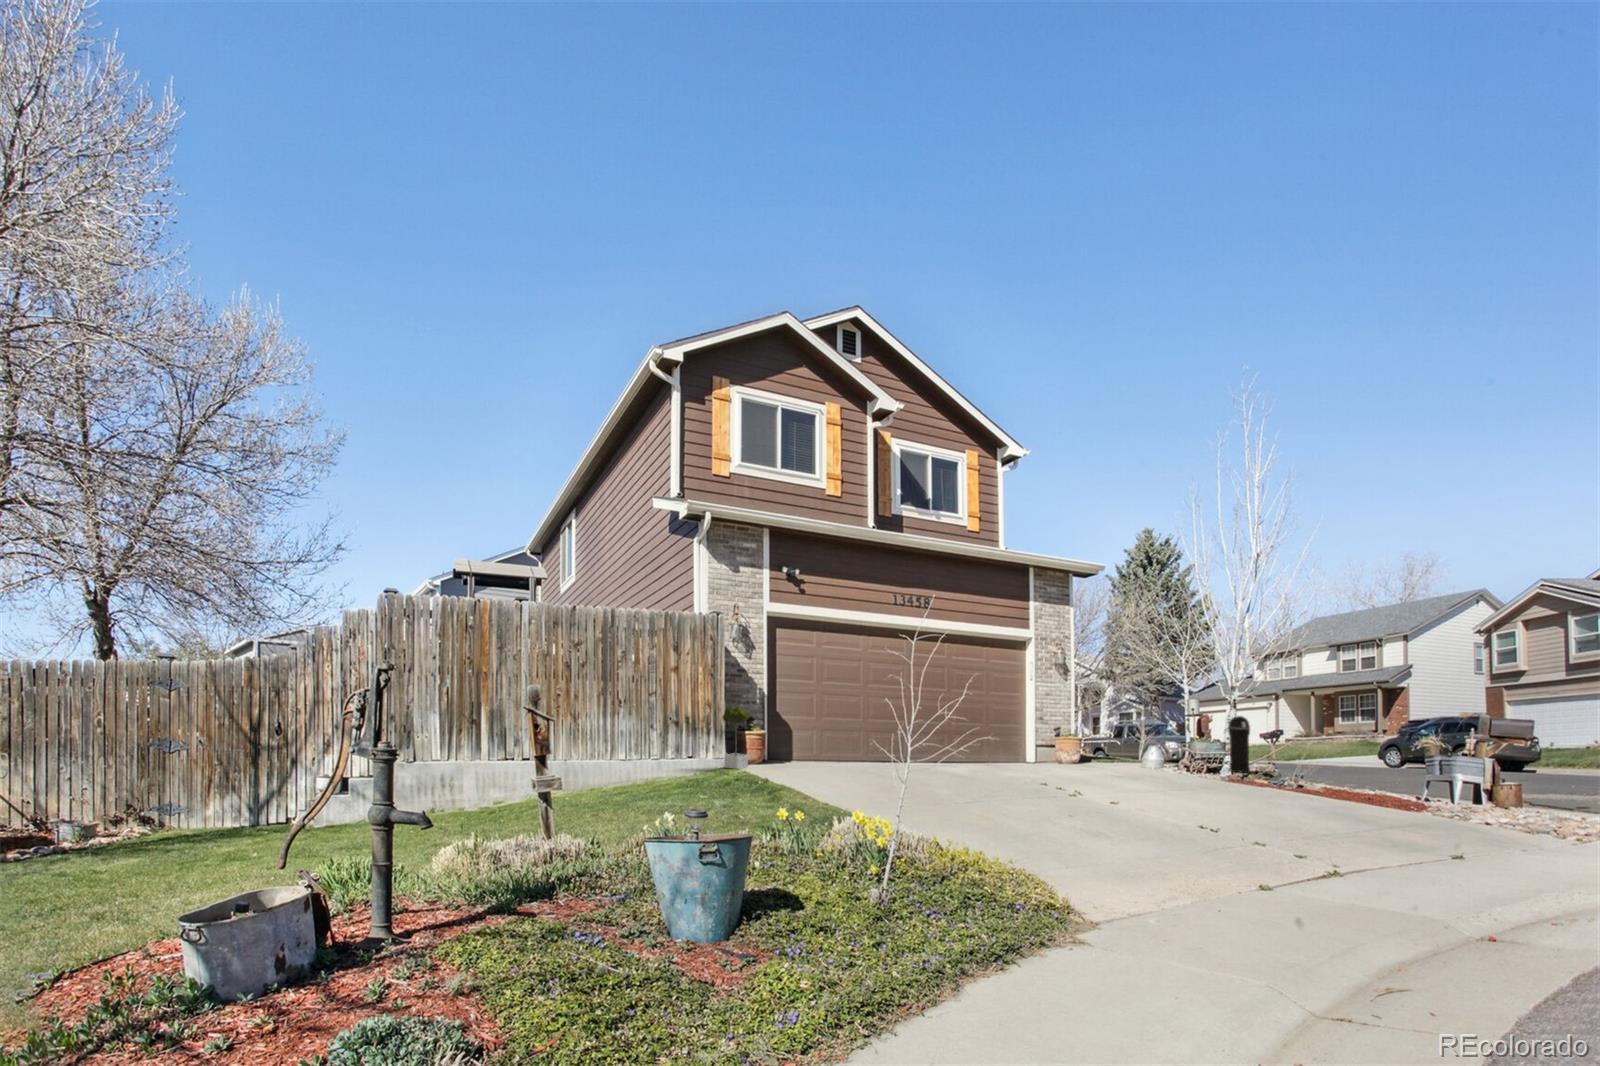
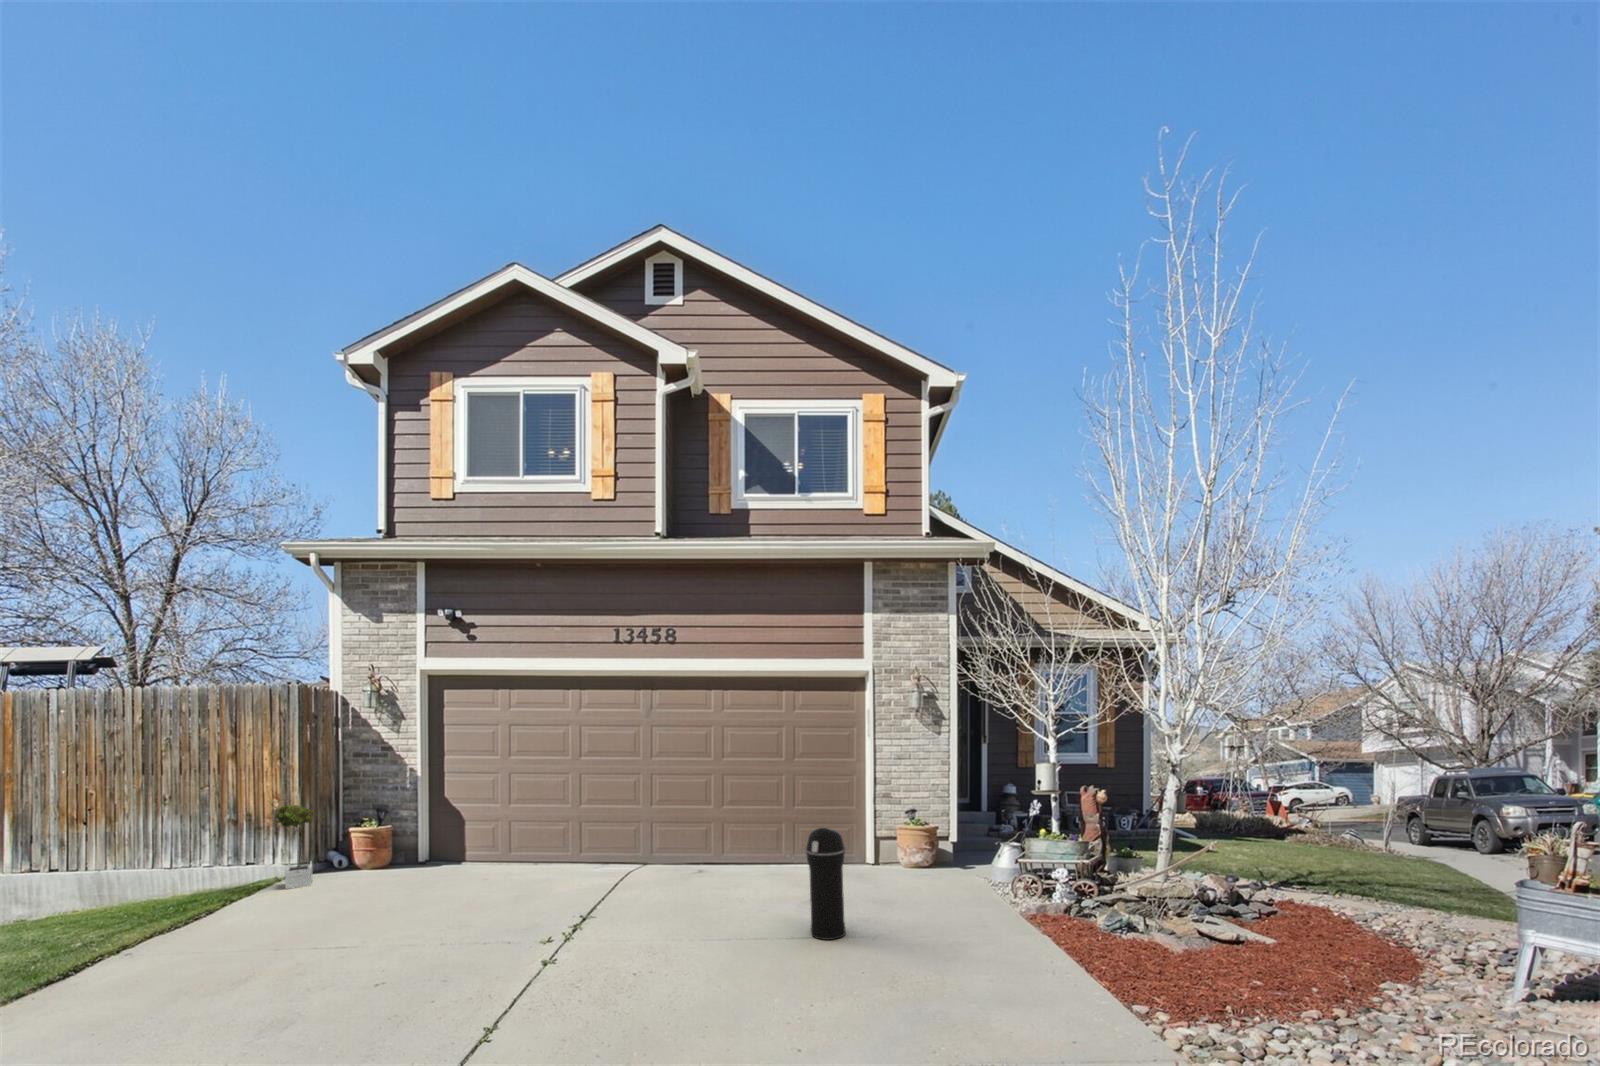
trash can: present [1228,716,1250,773] -> present [806,828,845,940]

